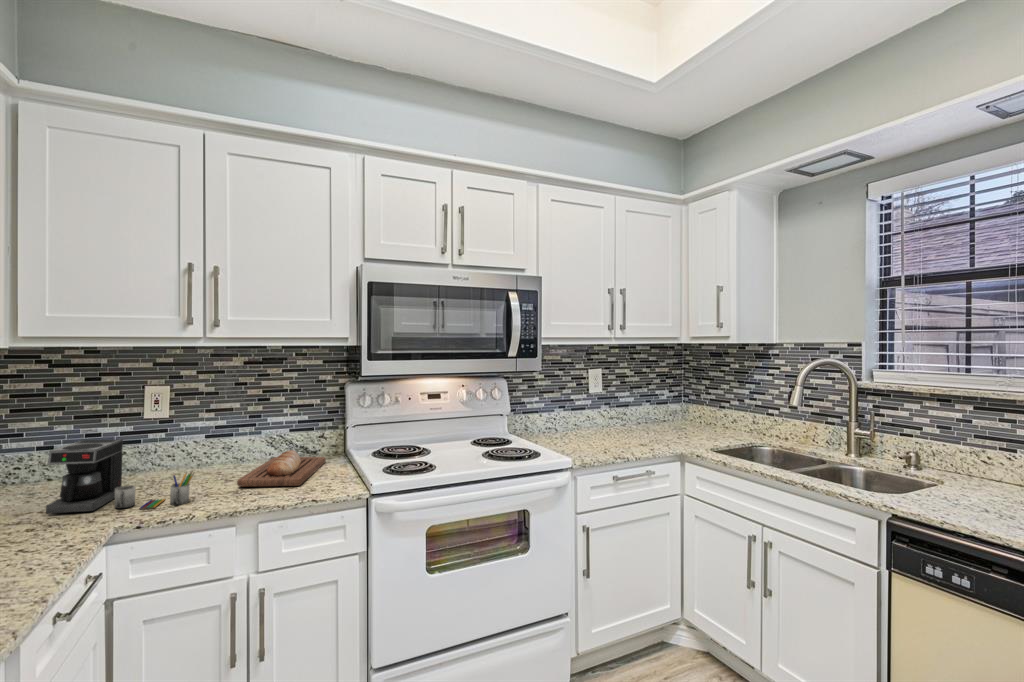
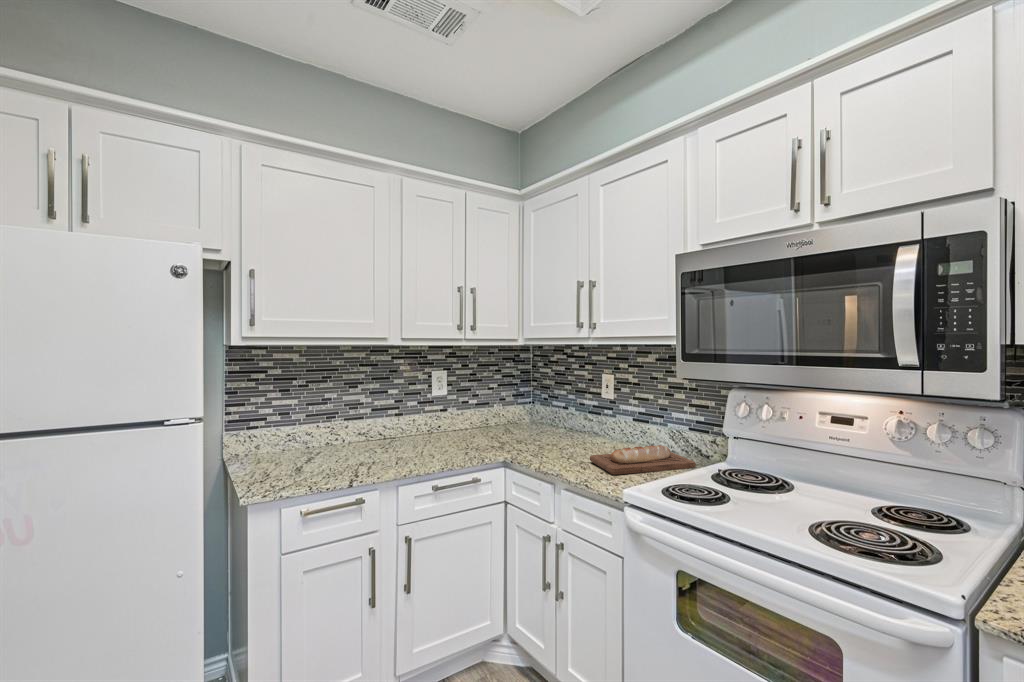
coffee maker: present [46,439,194,514] -> none [511,405,559,460]

